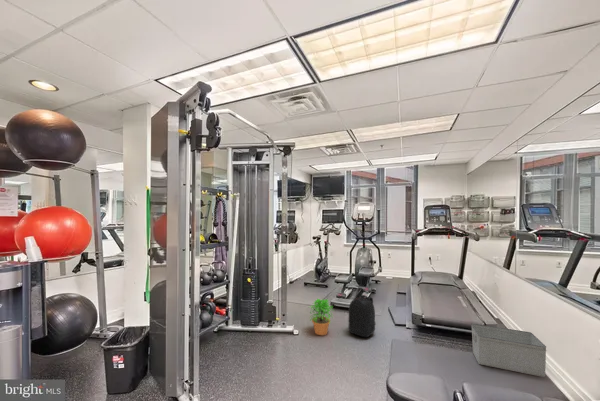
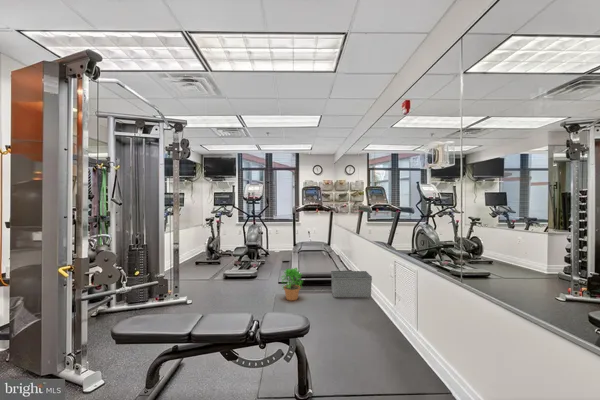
backpack: present [348,295,375,337] -> none [239,261,262,295]
potted plant: present [310,299,332,335] -> present [282,268,302,301]

